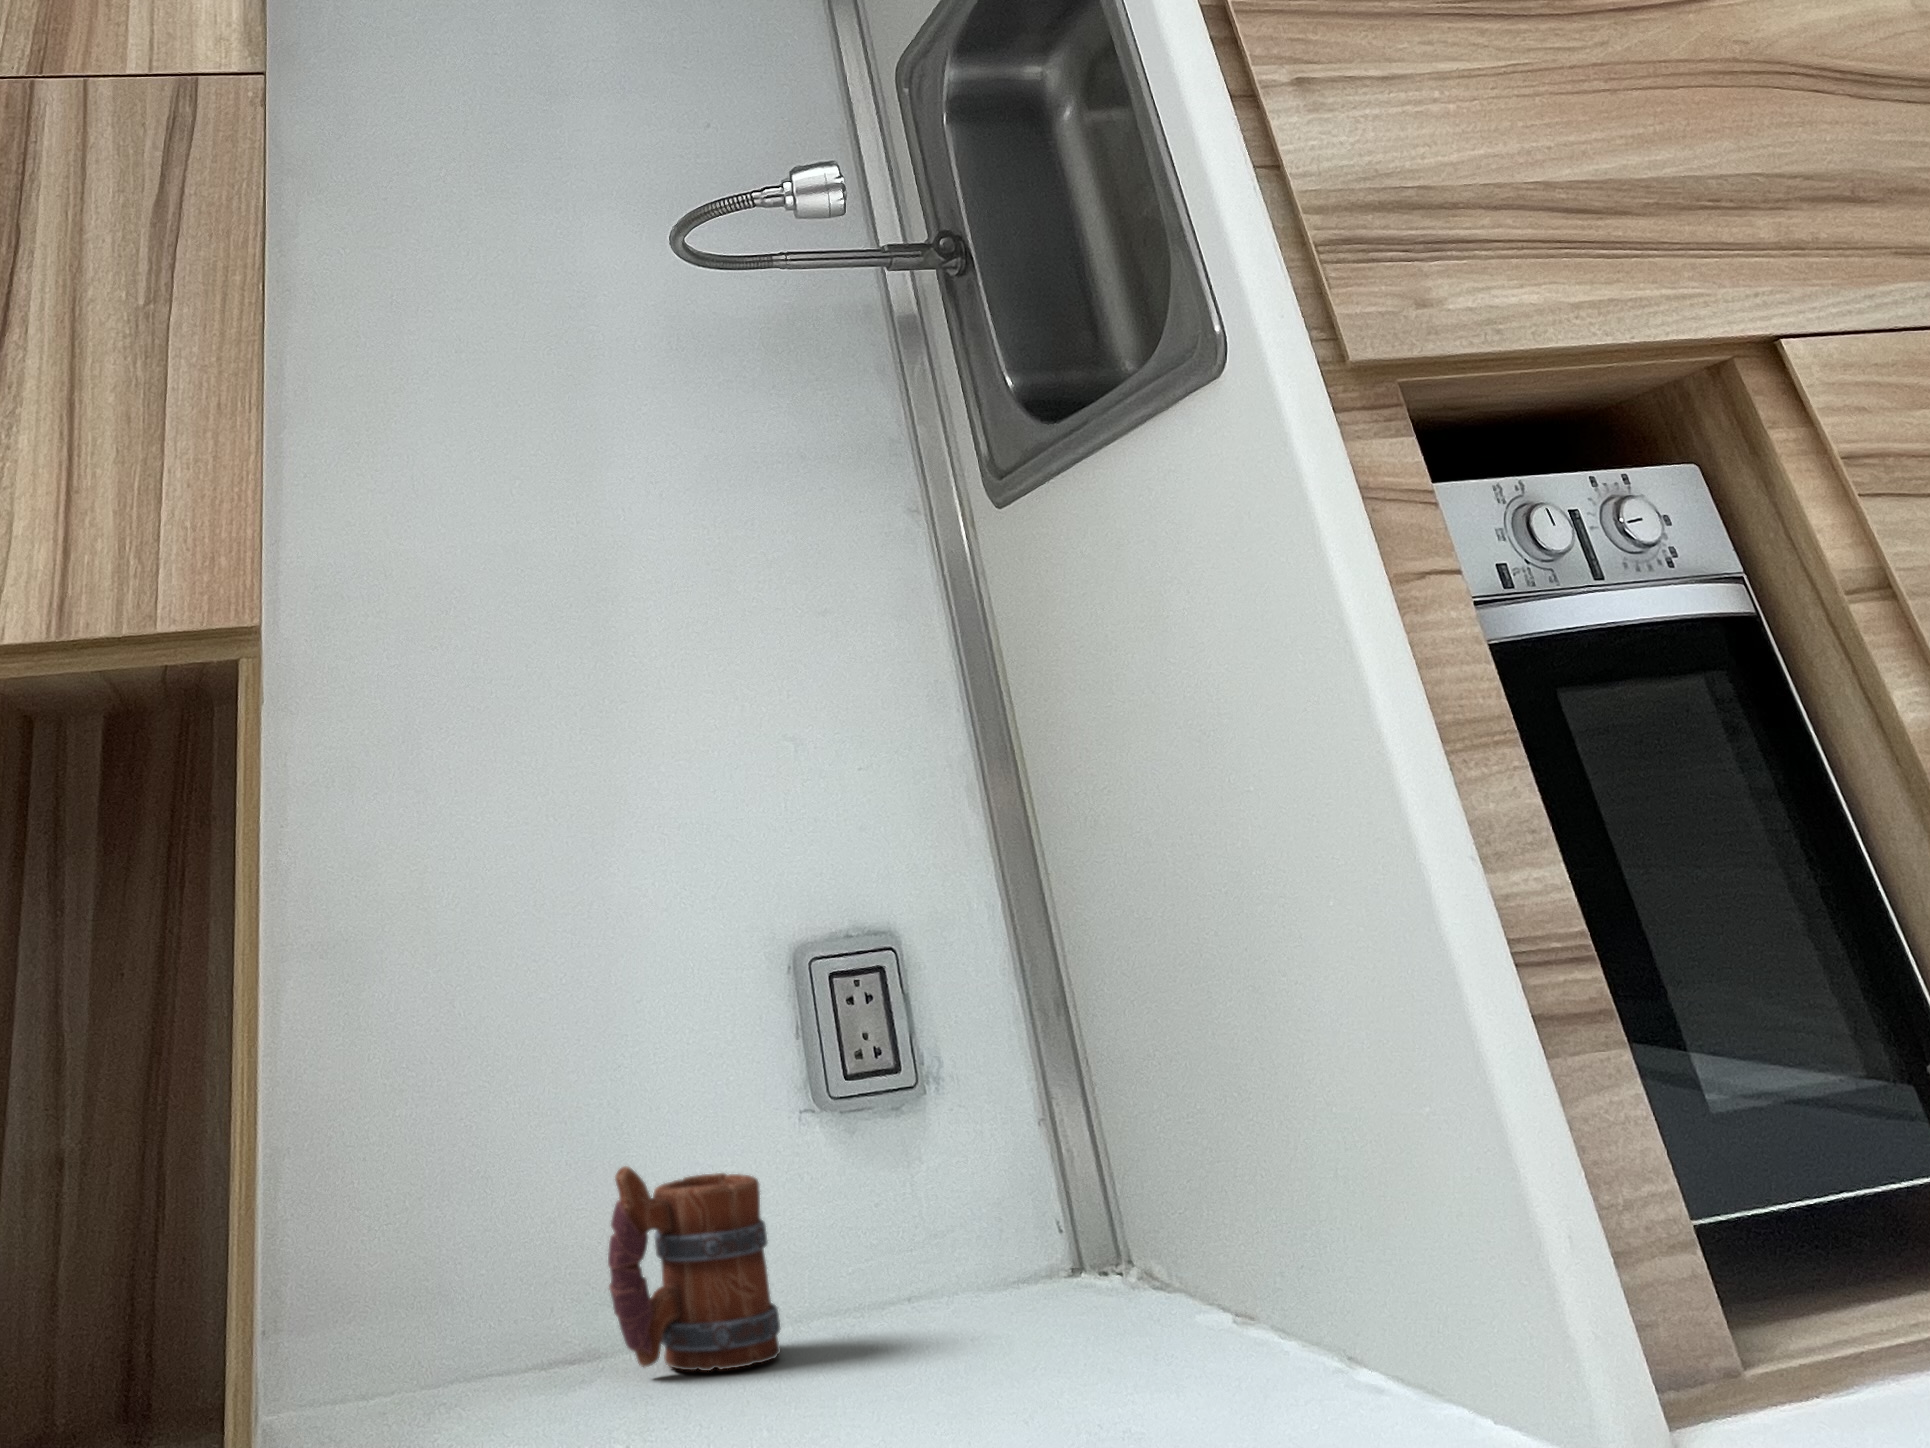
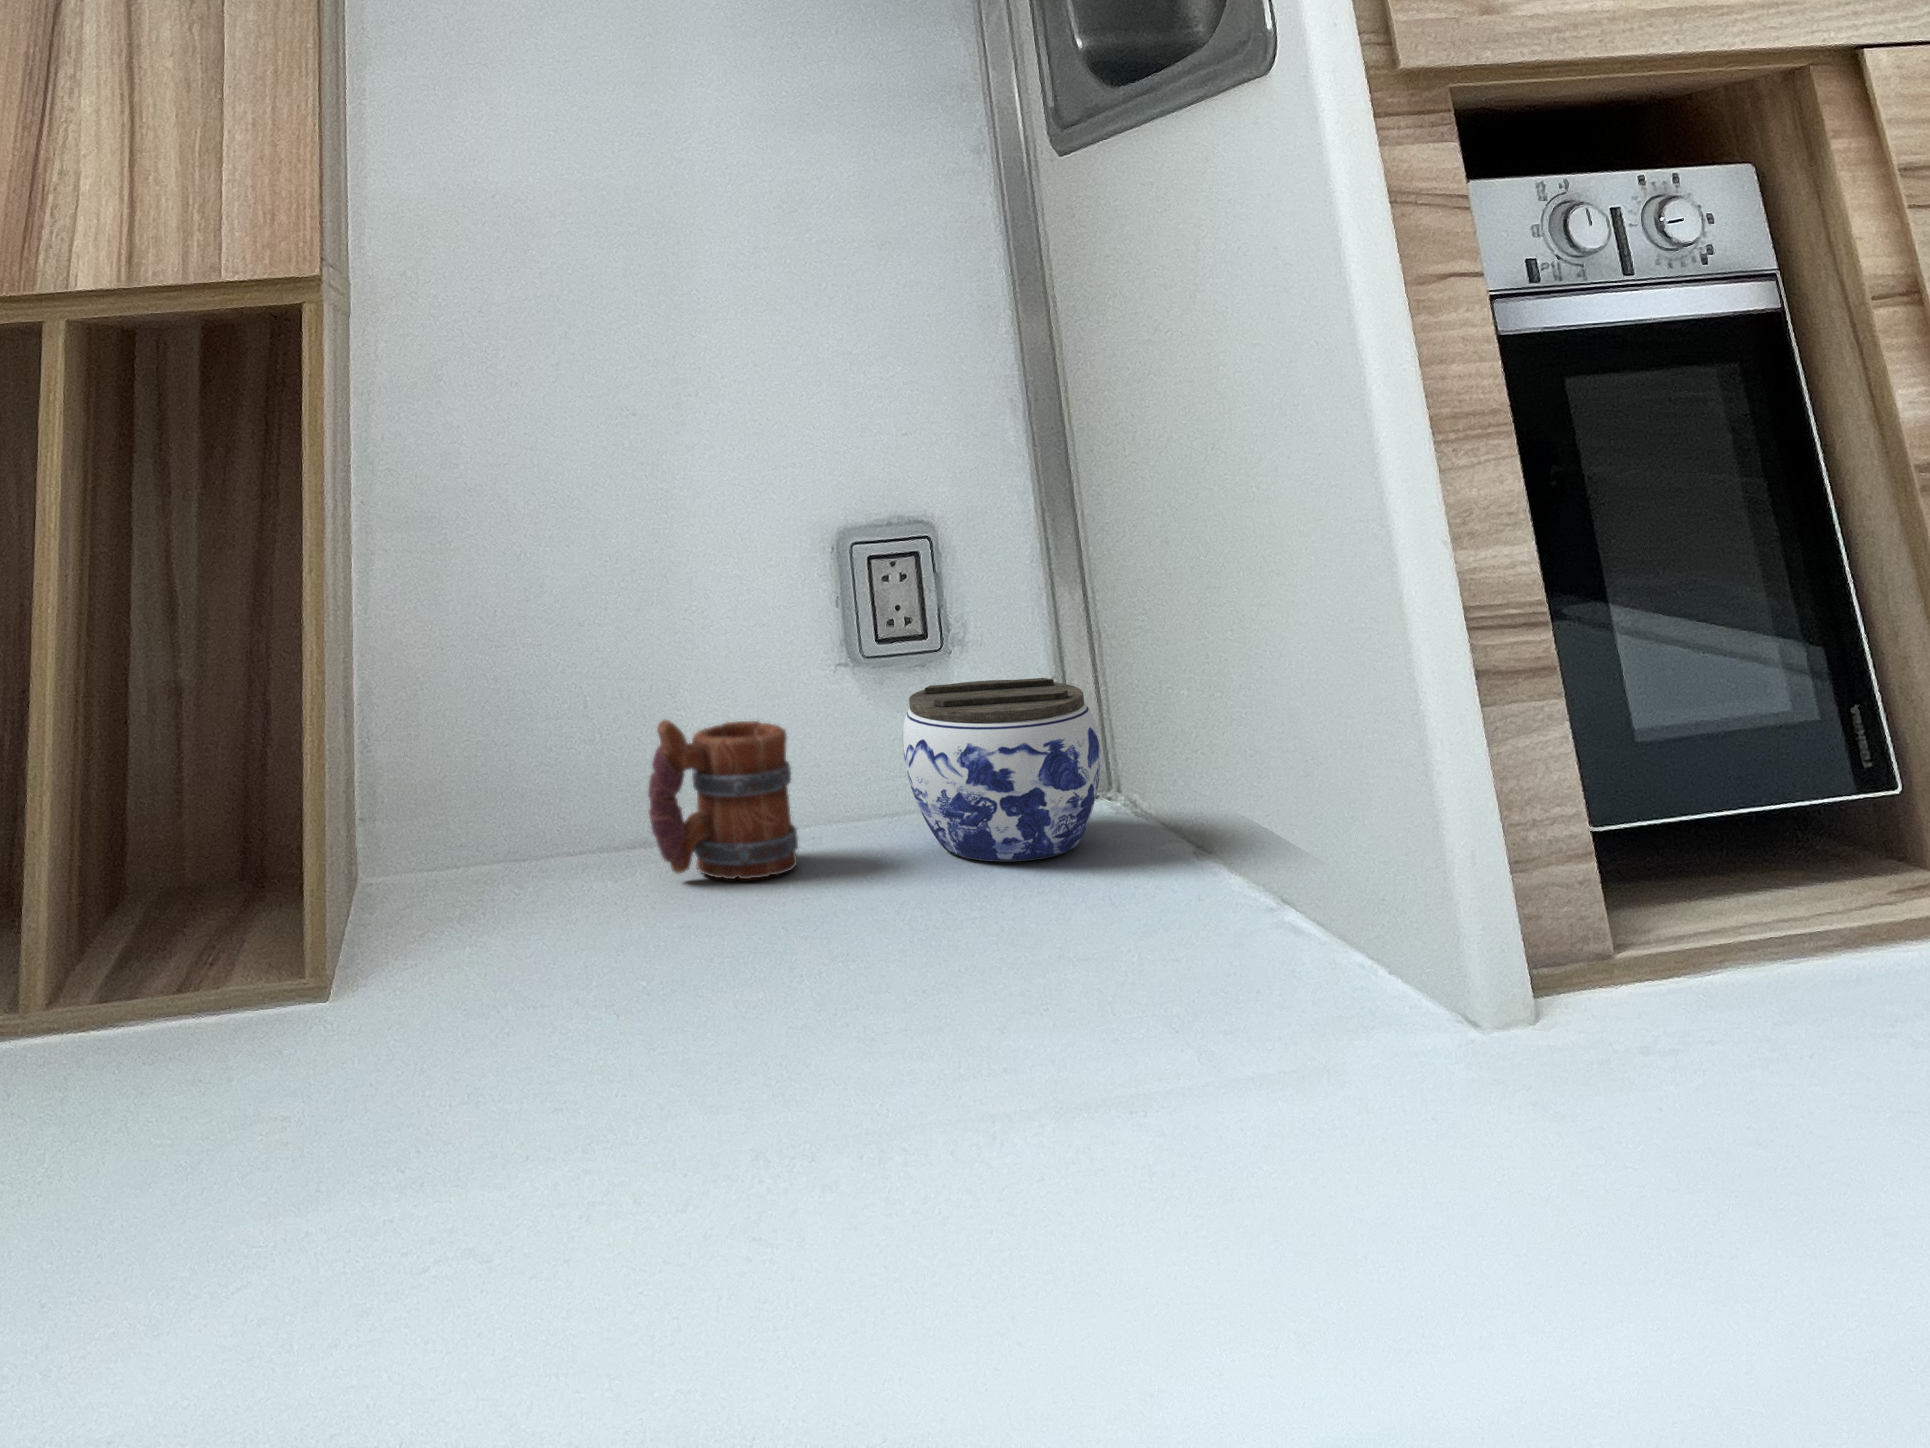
jar: none [886,1110,1111,1335] -> present [903,678,1100,861]

